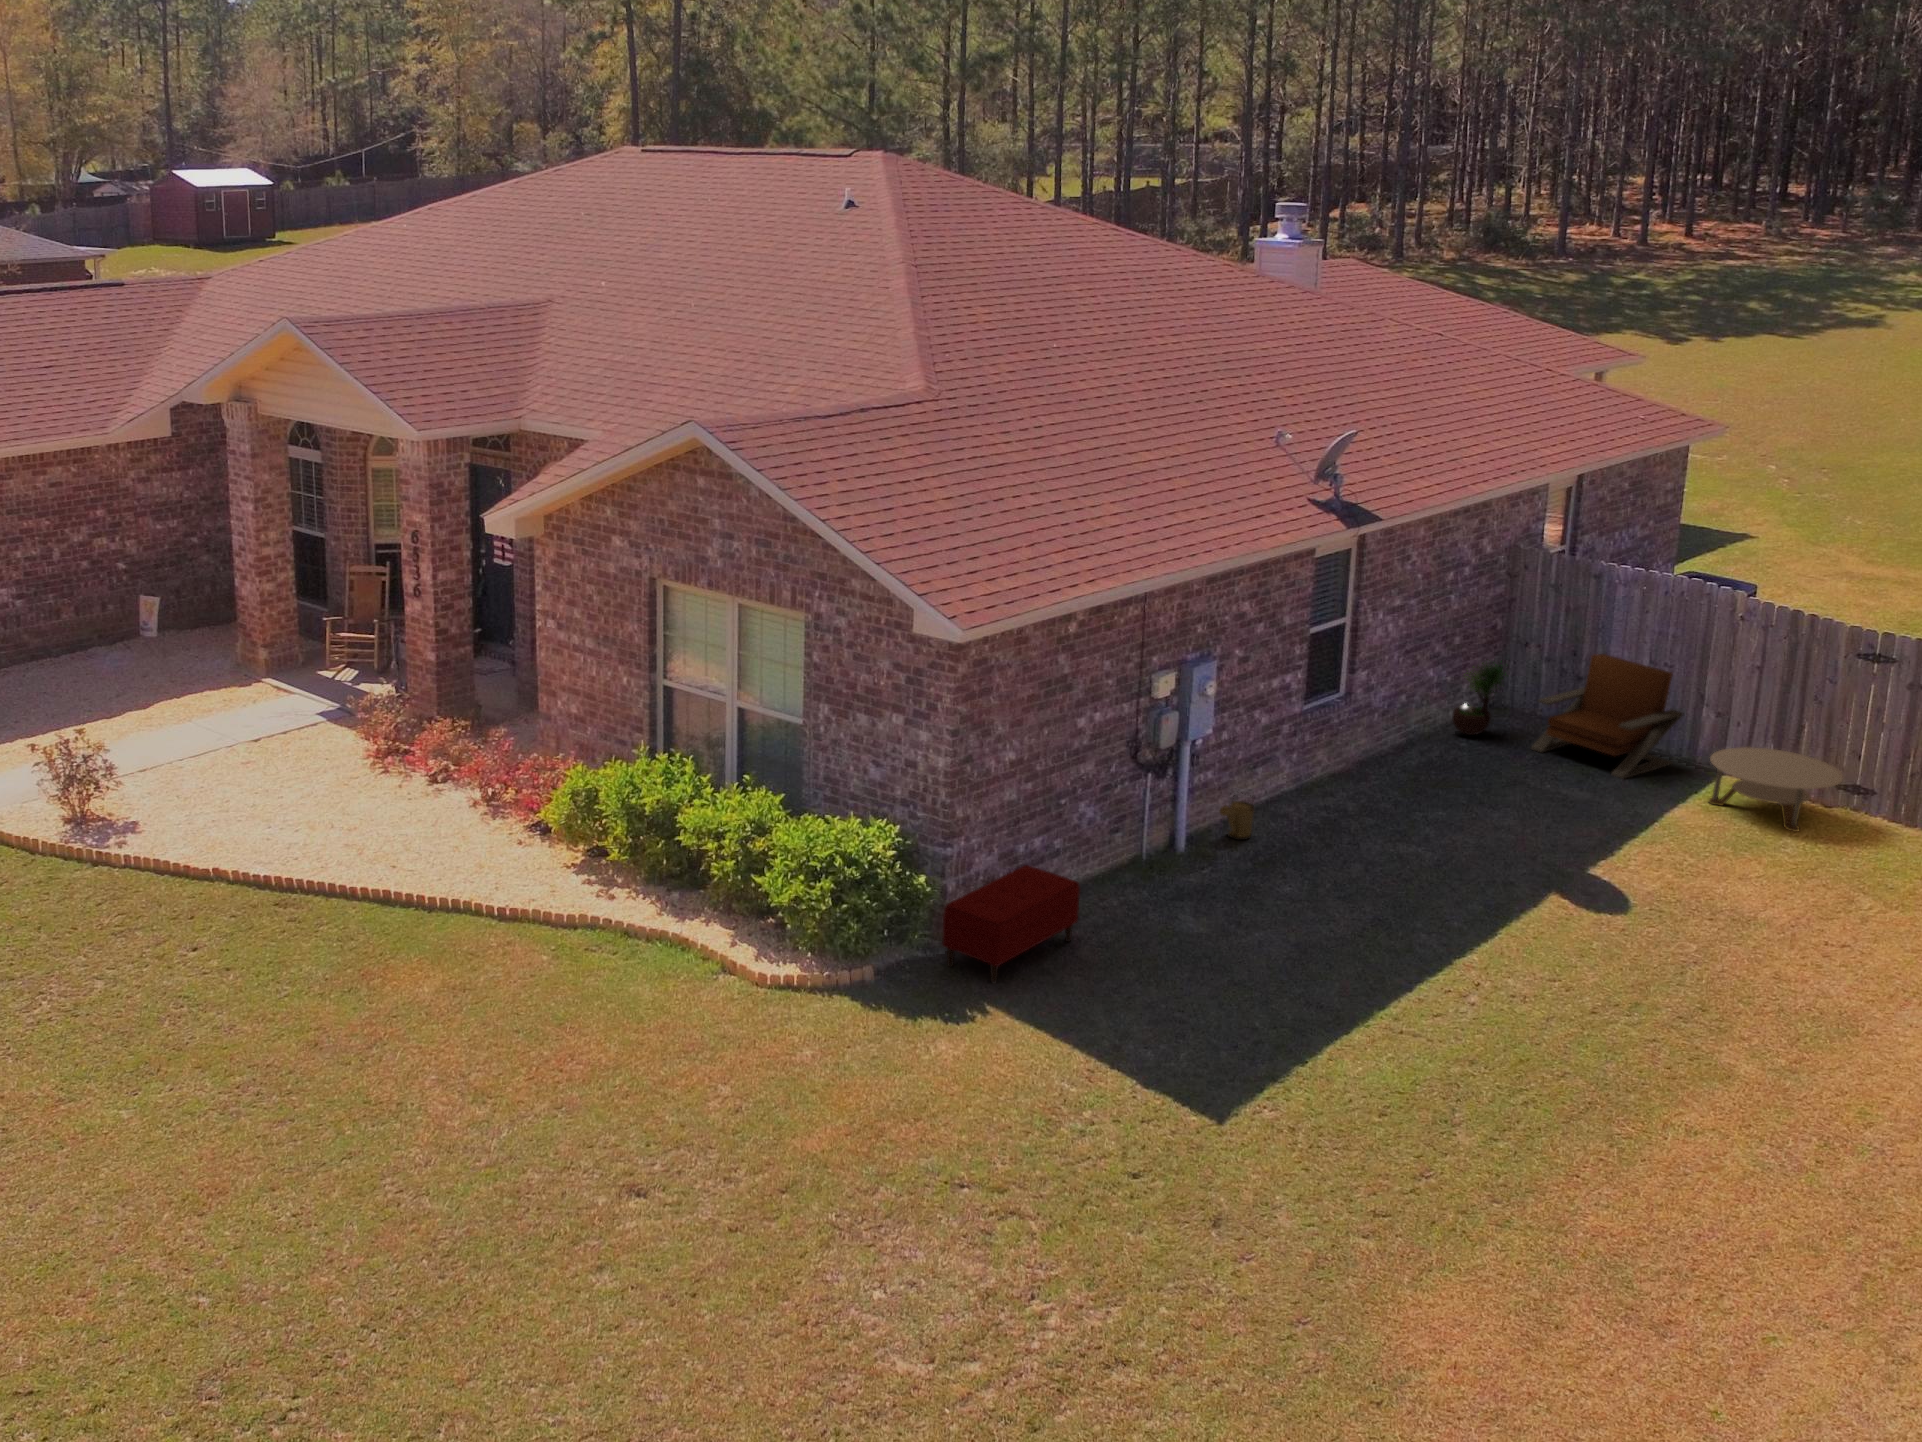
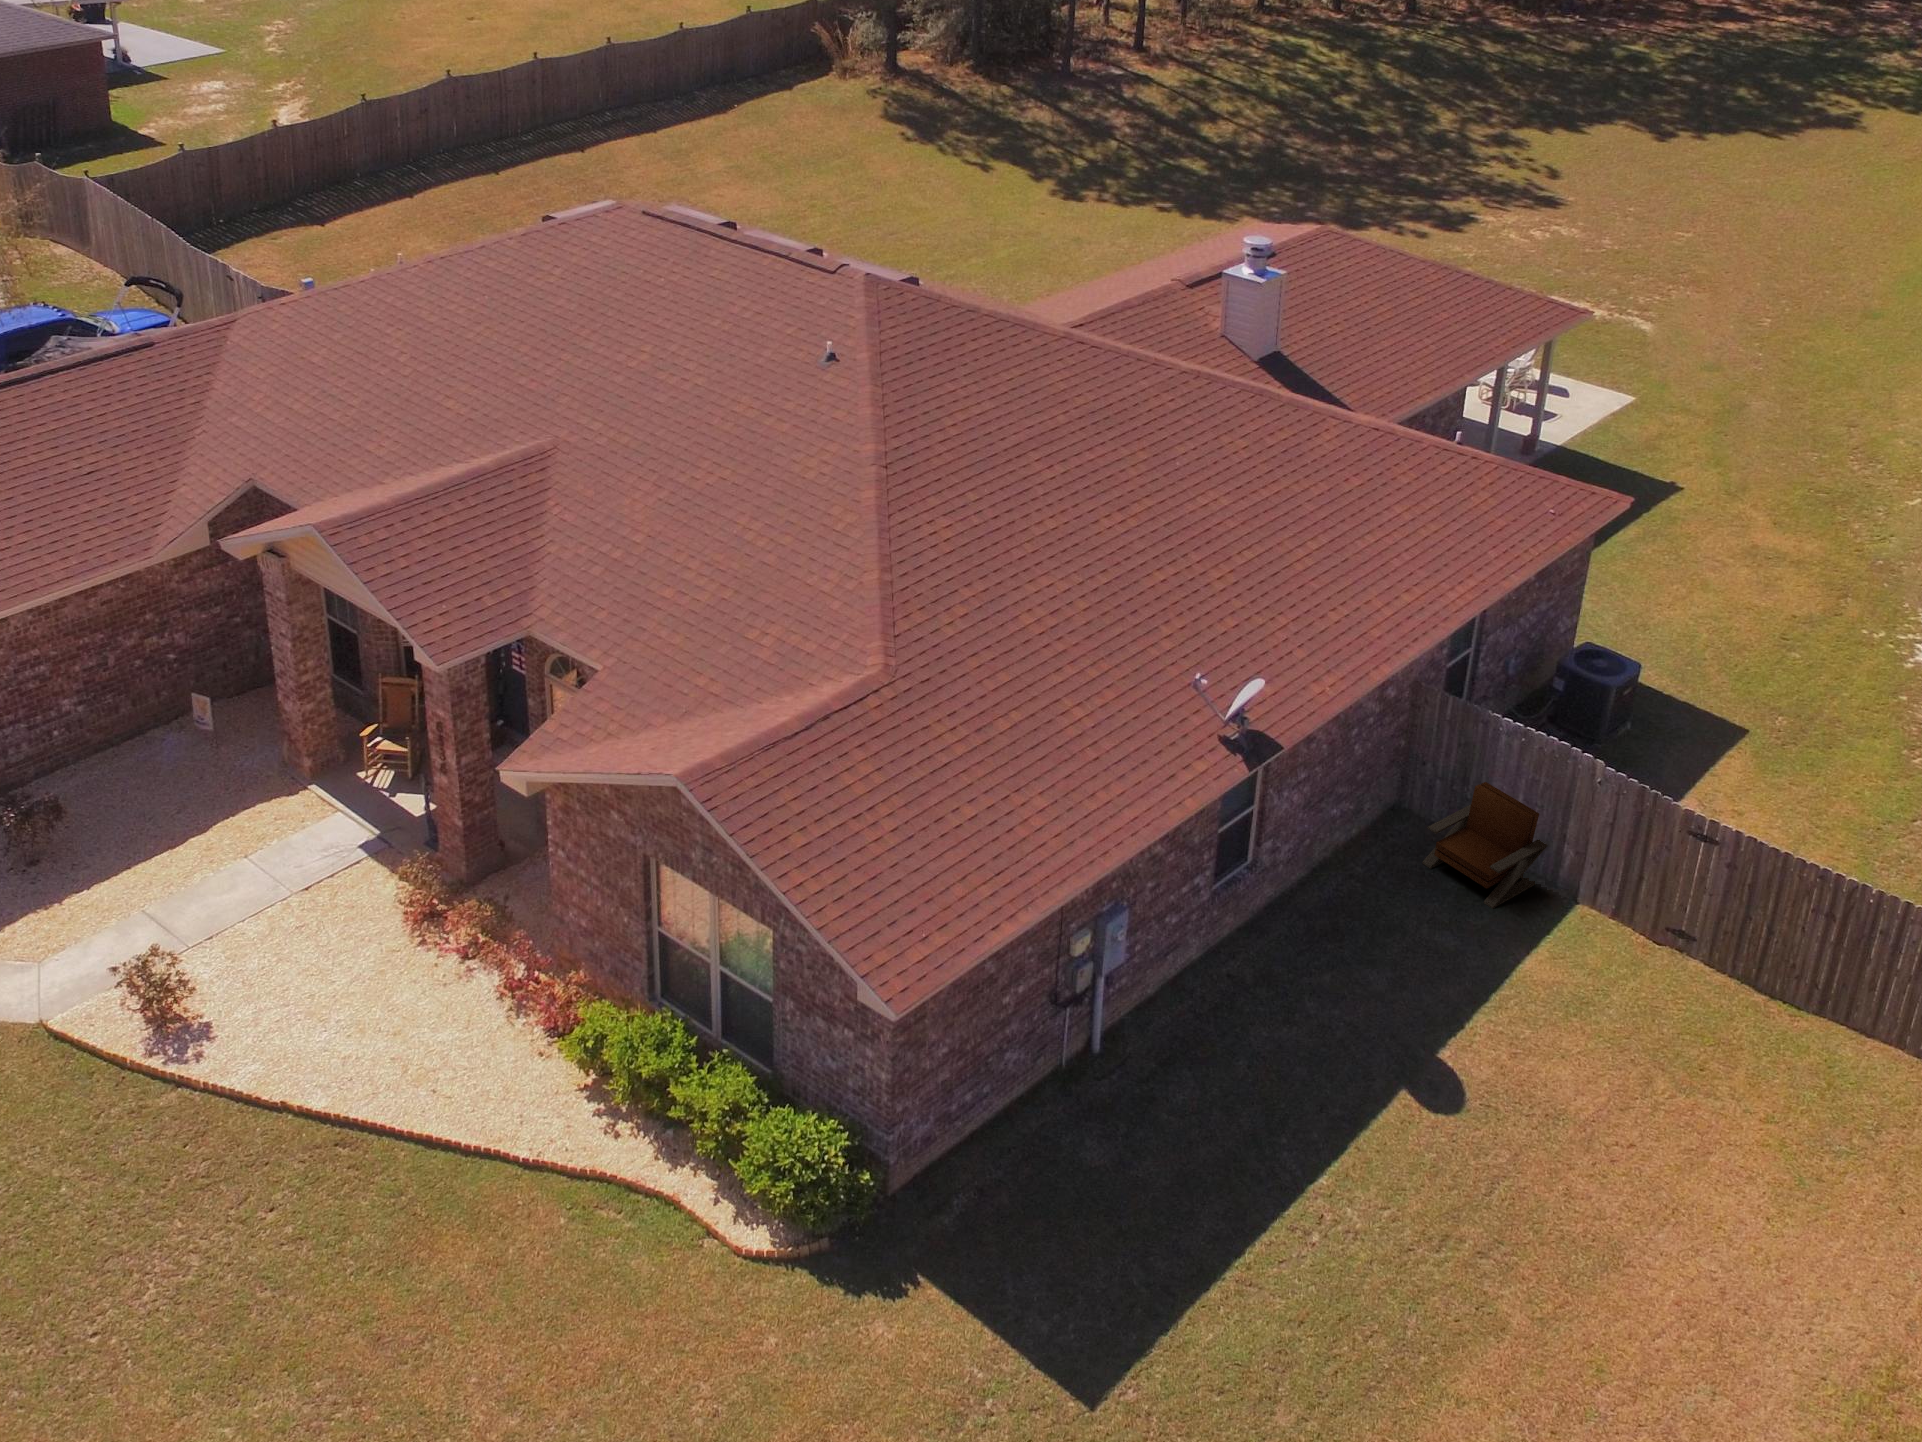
potted tree: present [1452,661,1506,735] -> none [1359,785,1407,844]
round table: present [1709,747,1843,832] -> none [1558,892,1664,986]
watering can: present [1220,793,1254,840] -> none [1138,980,1168,1019]
bench: present [943,865,1080,983] -> none [889,1117,1005,1246]

